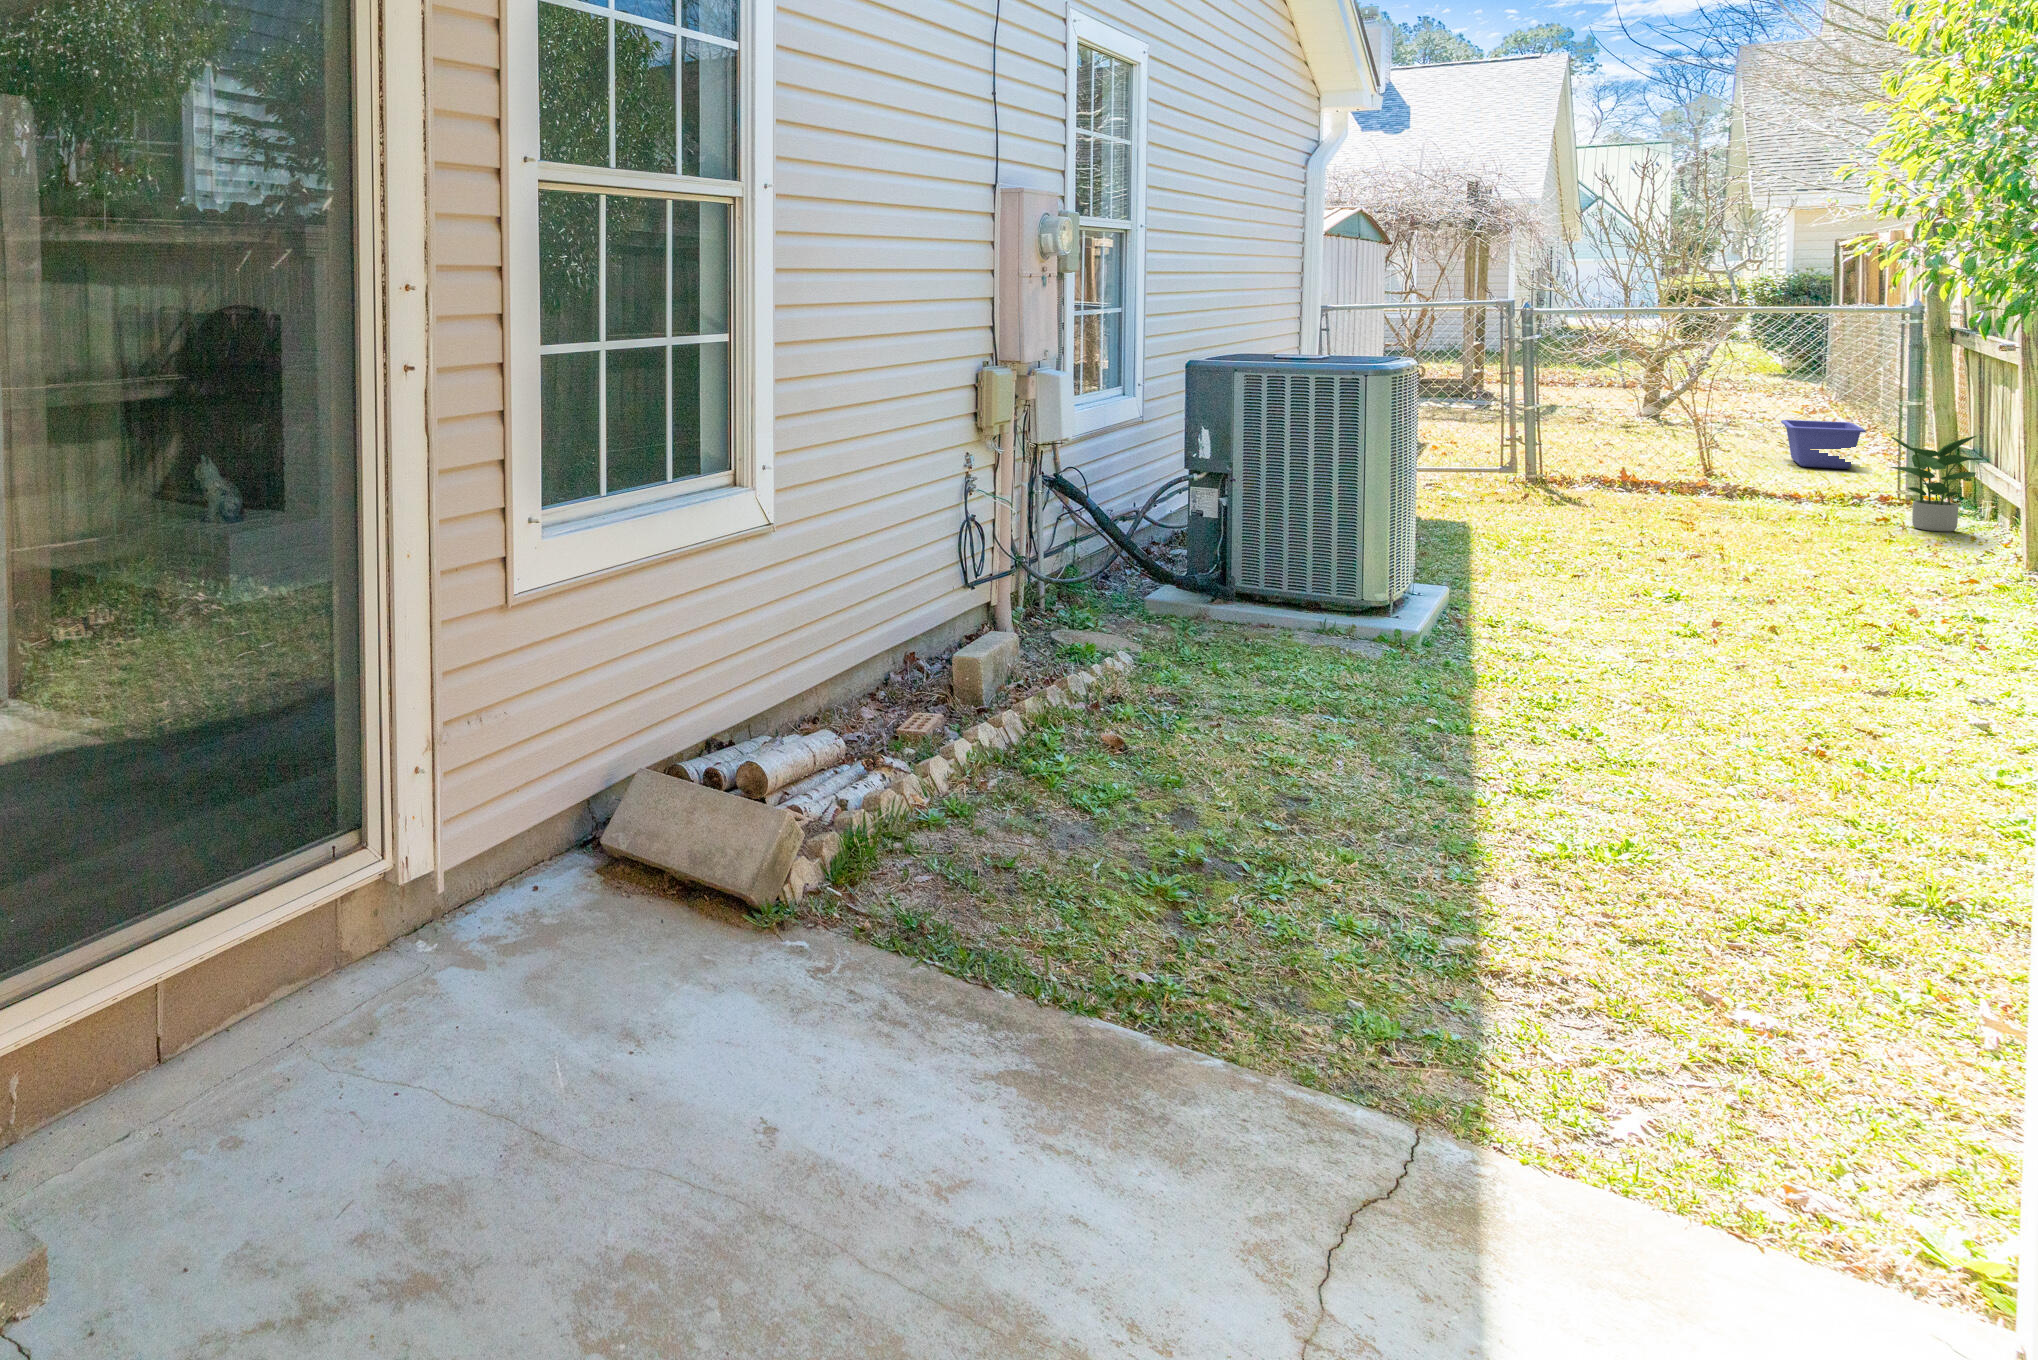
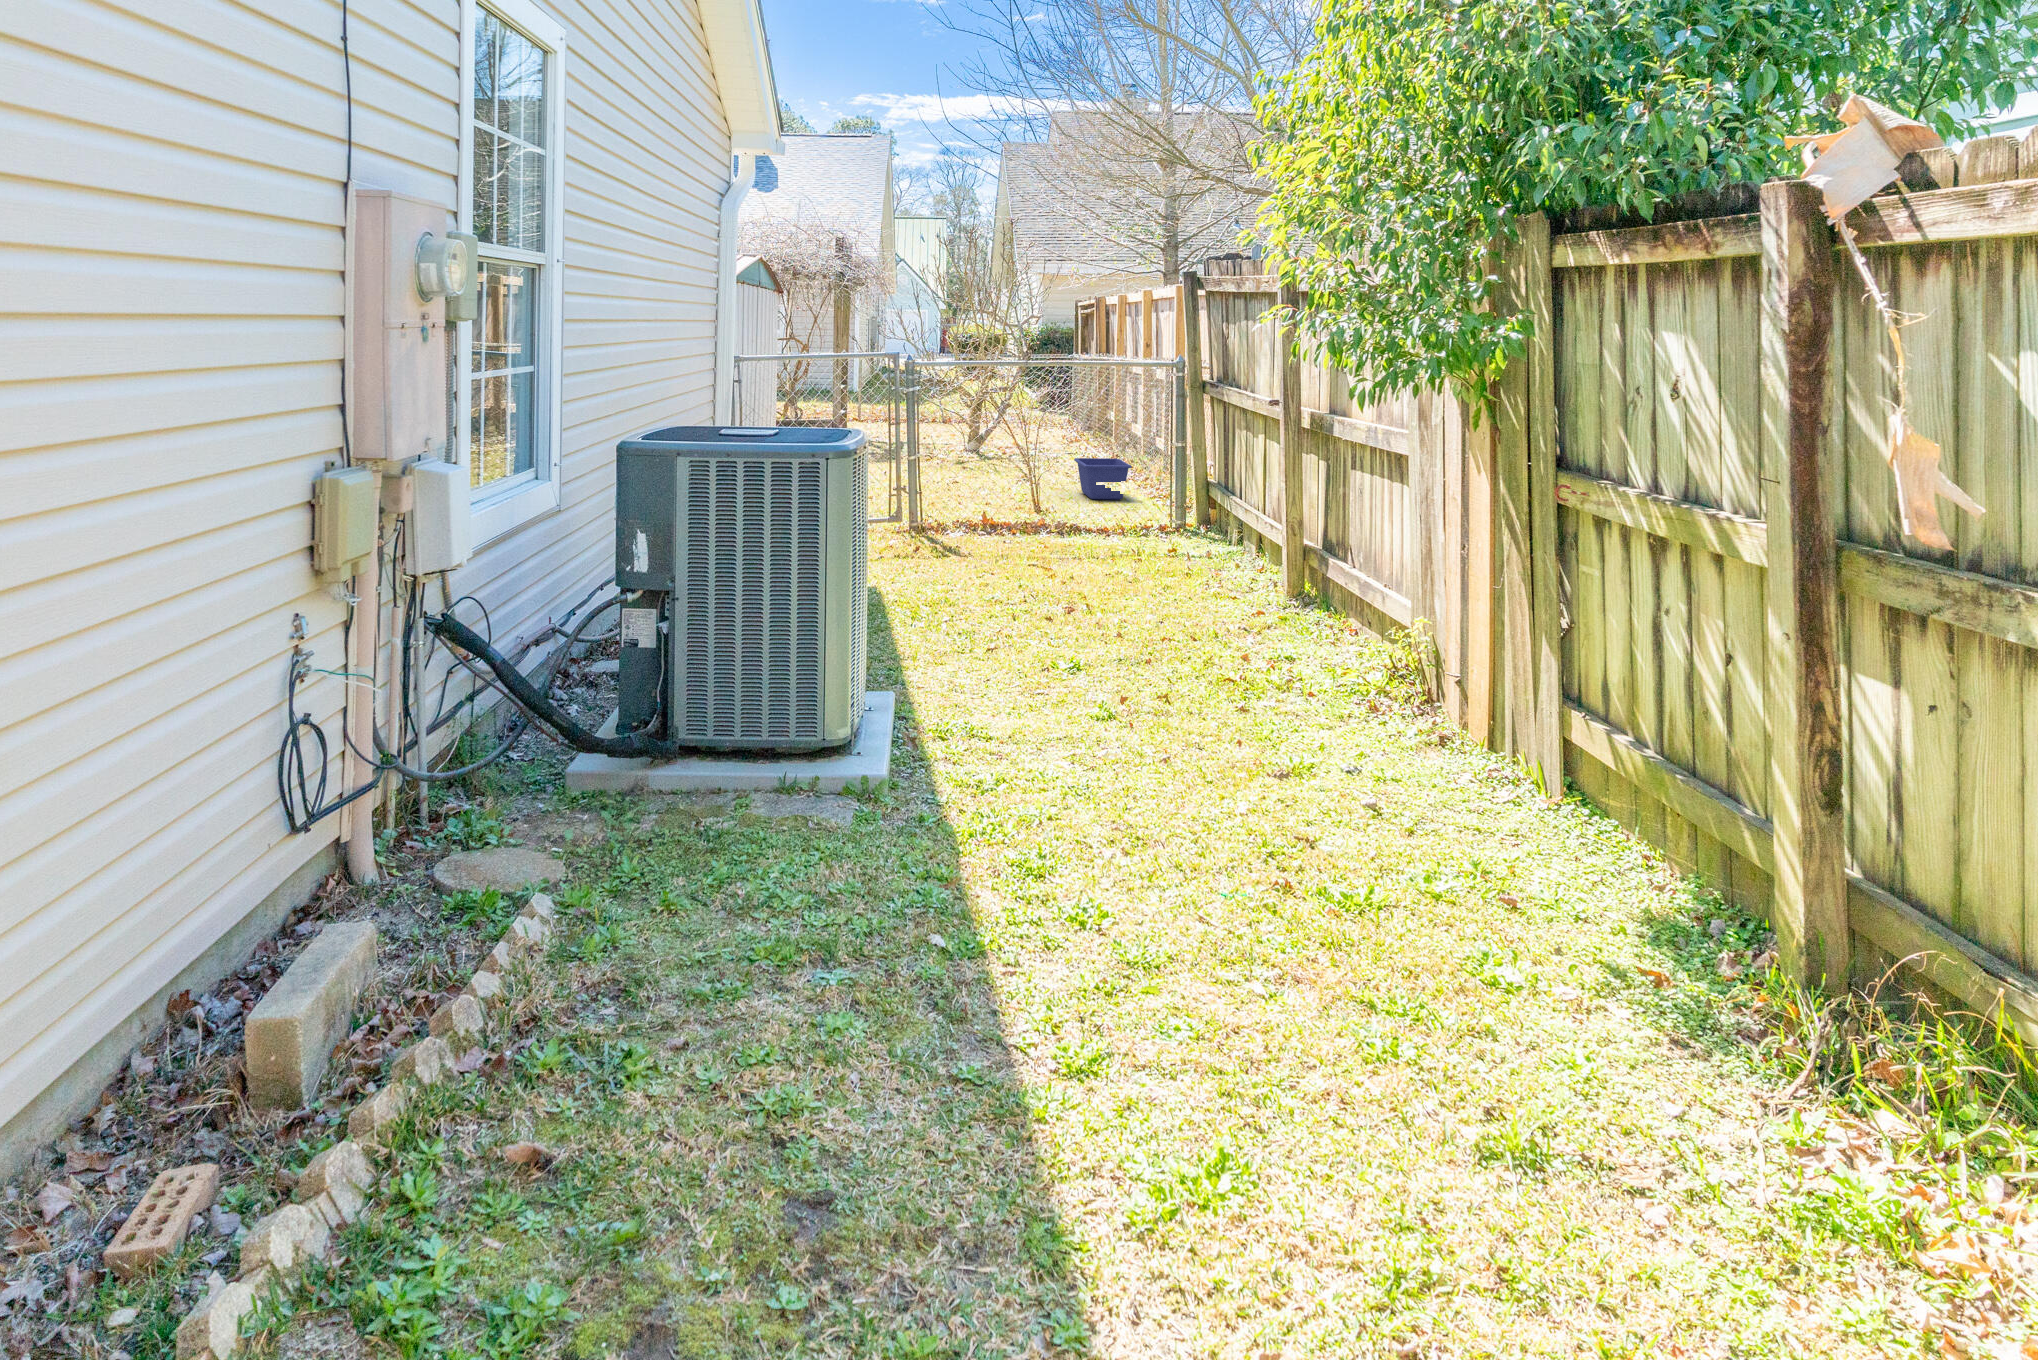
potted plant: present [1891,436,1983,532] -> none [1175,476,1238,560]

